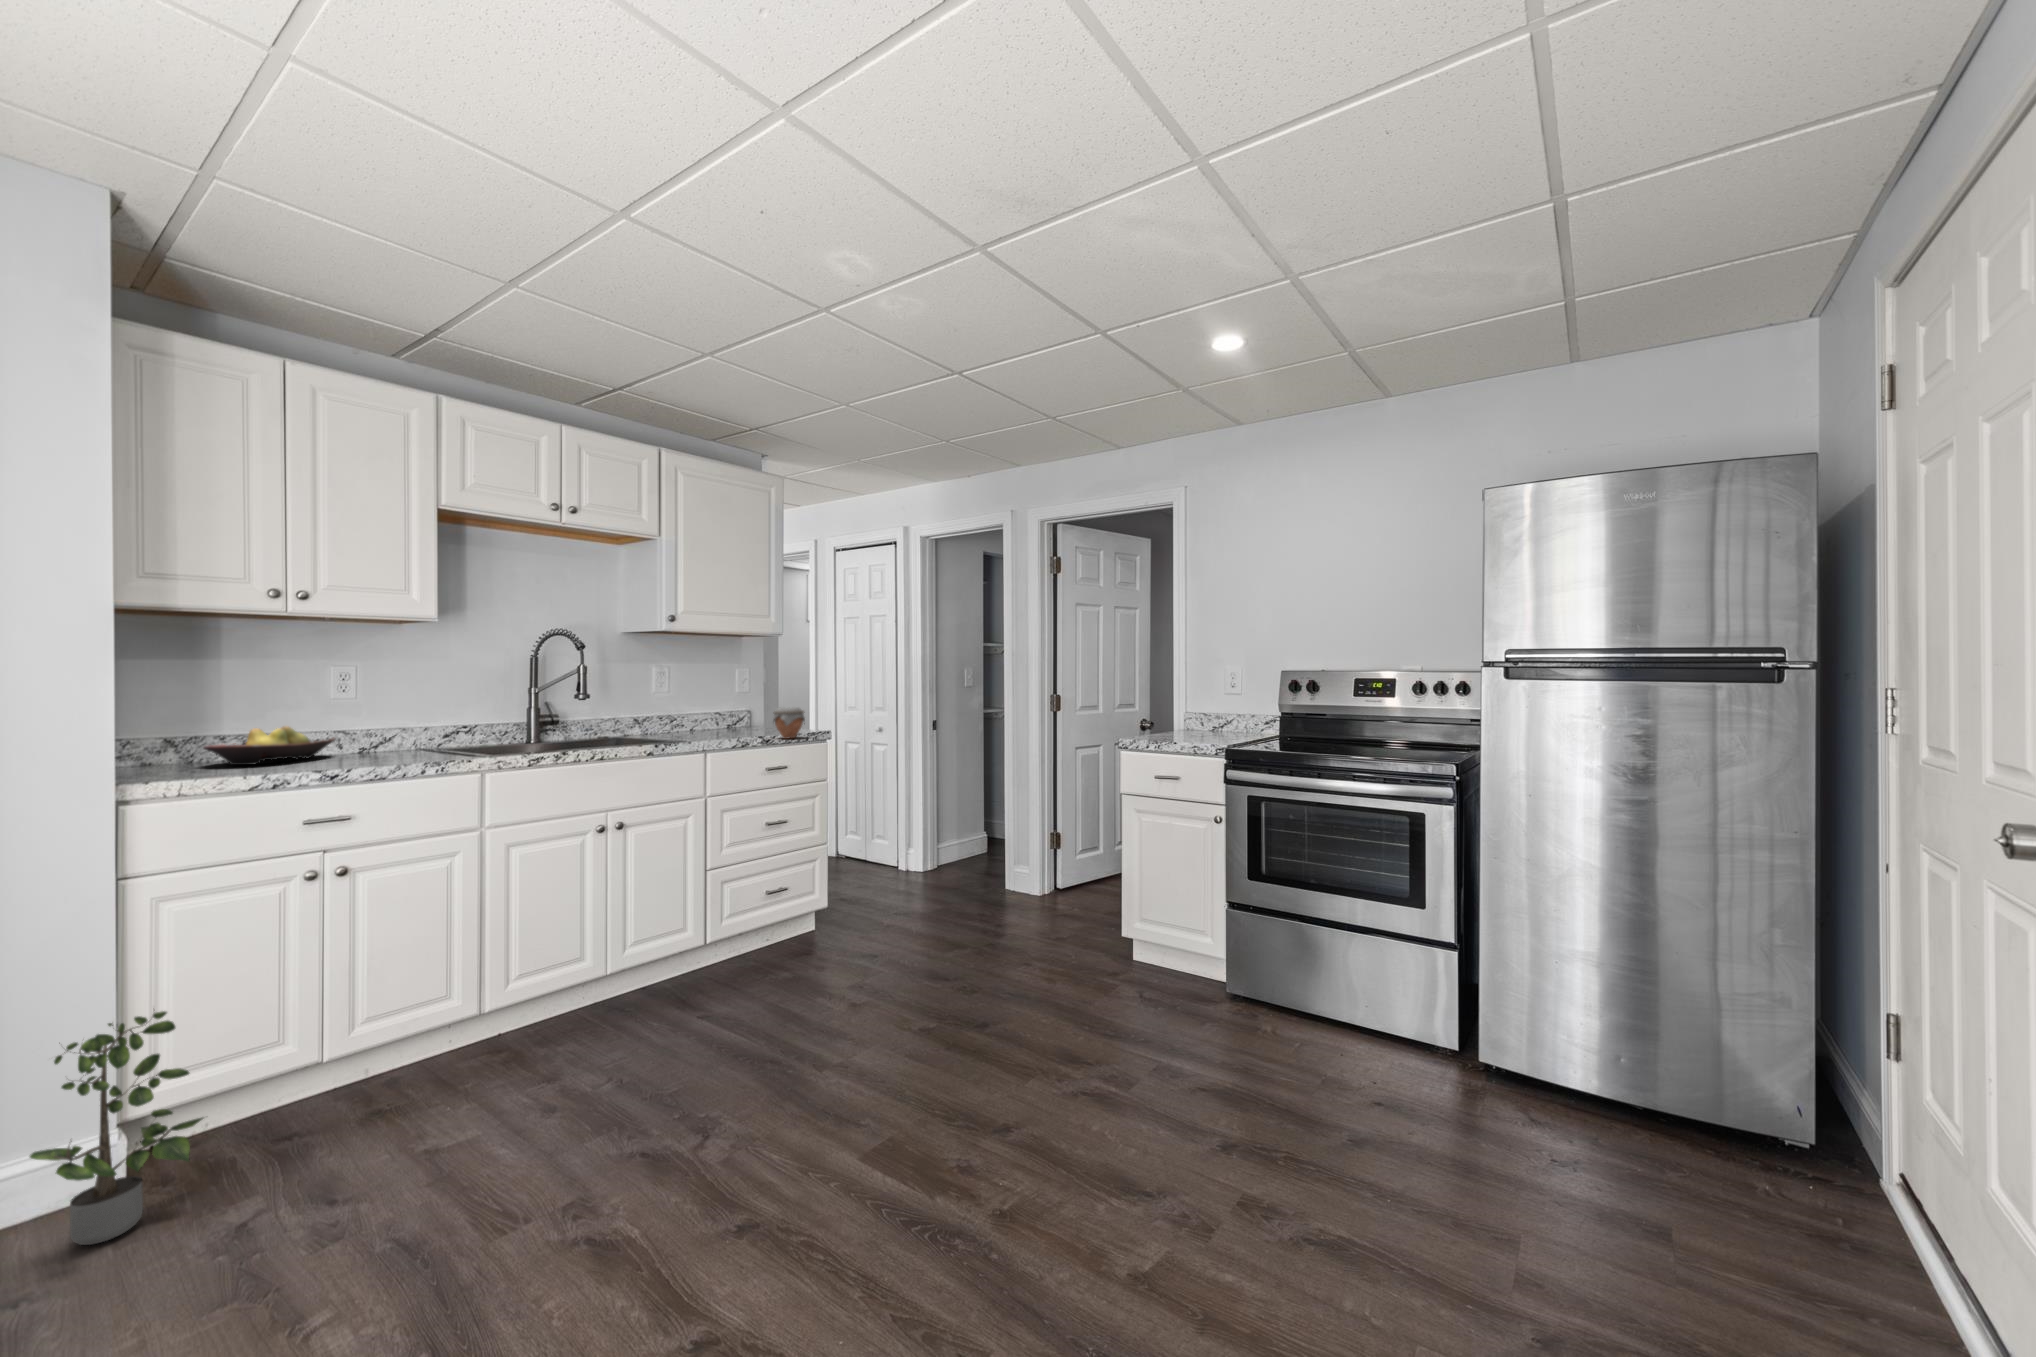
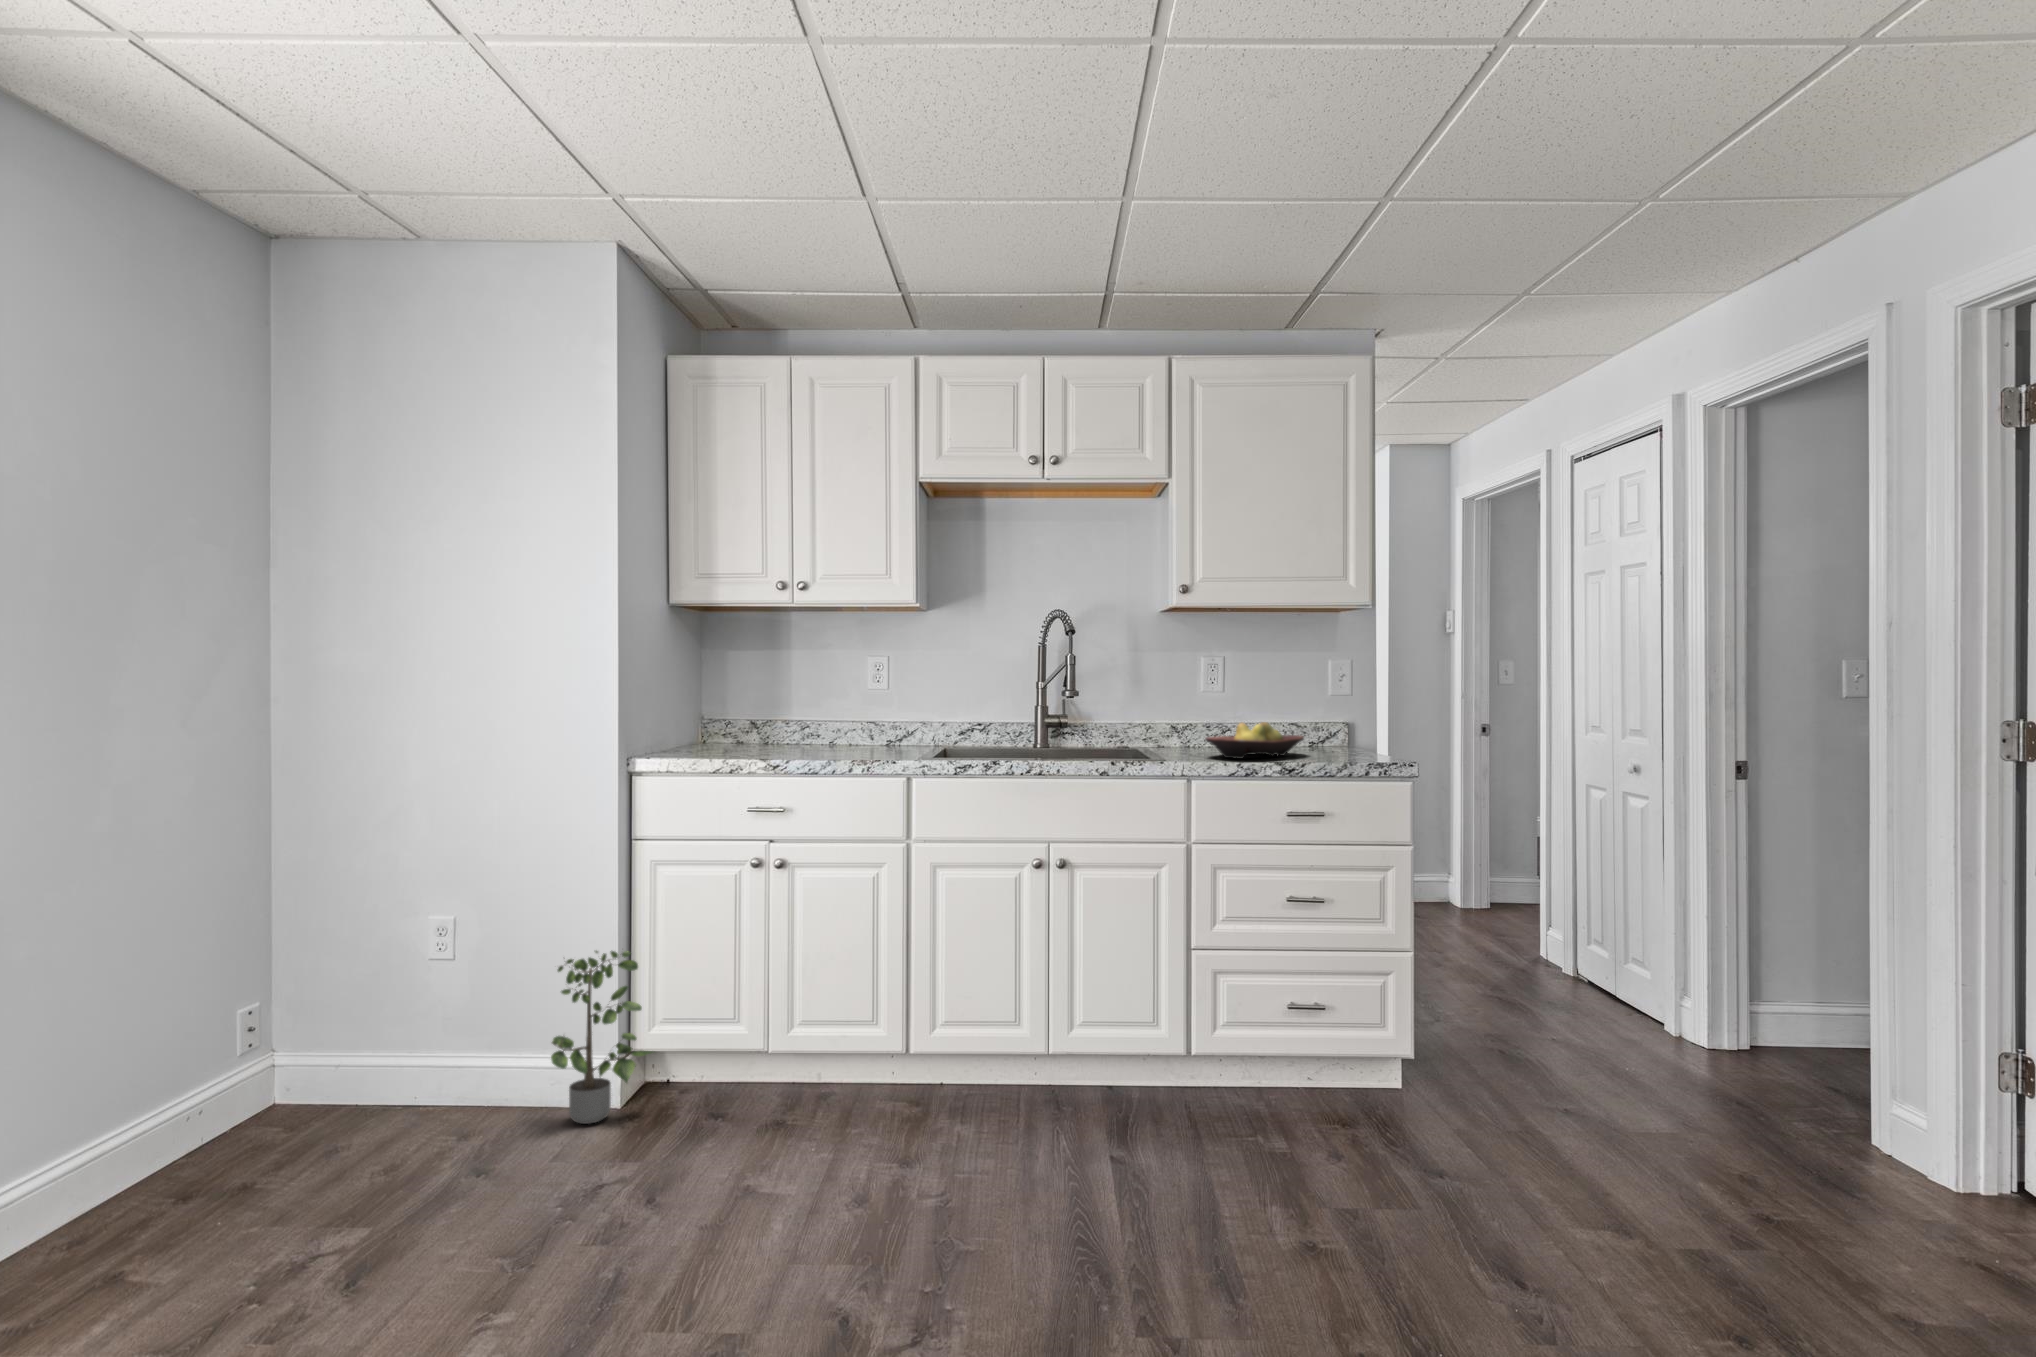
jar: present [773,707,805,739] -> none [1302,722,1354,770]
fruit bowl: present [204,726,335,765] -> present [1205,722,1304,759]

